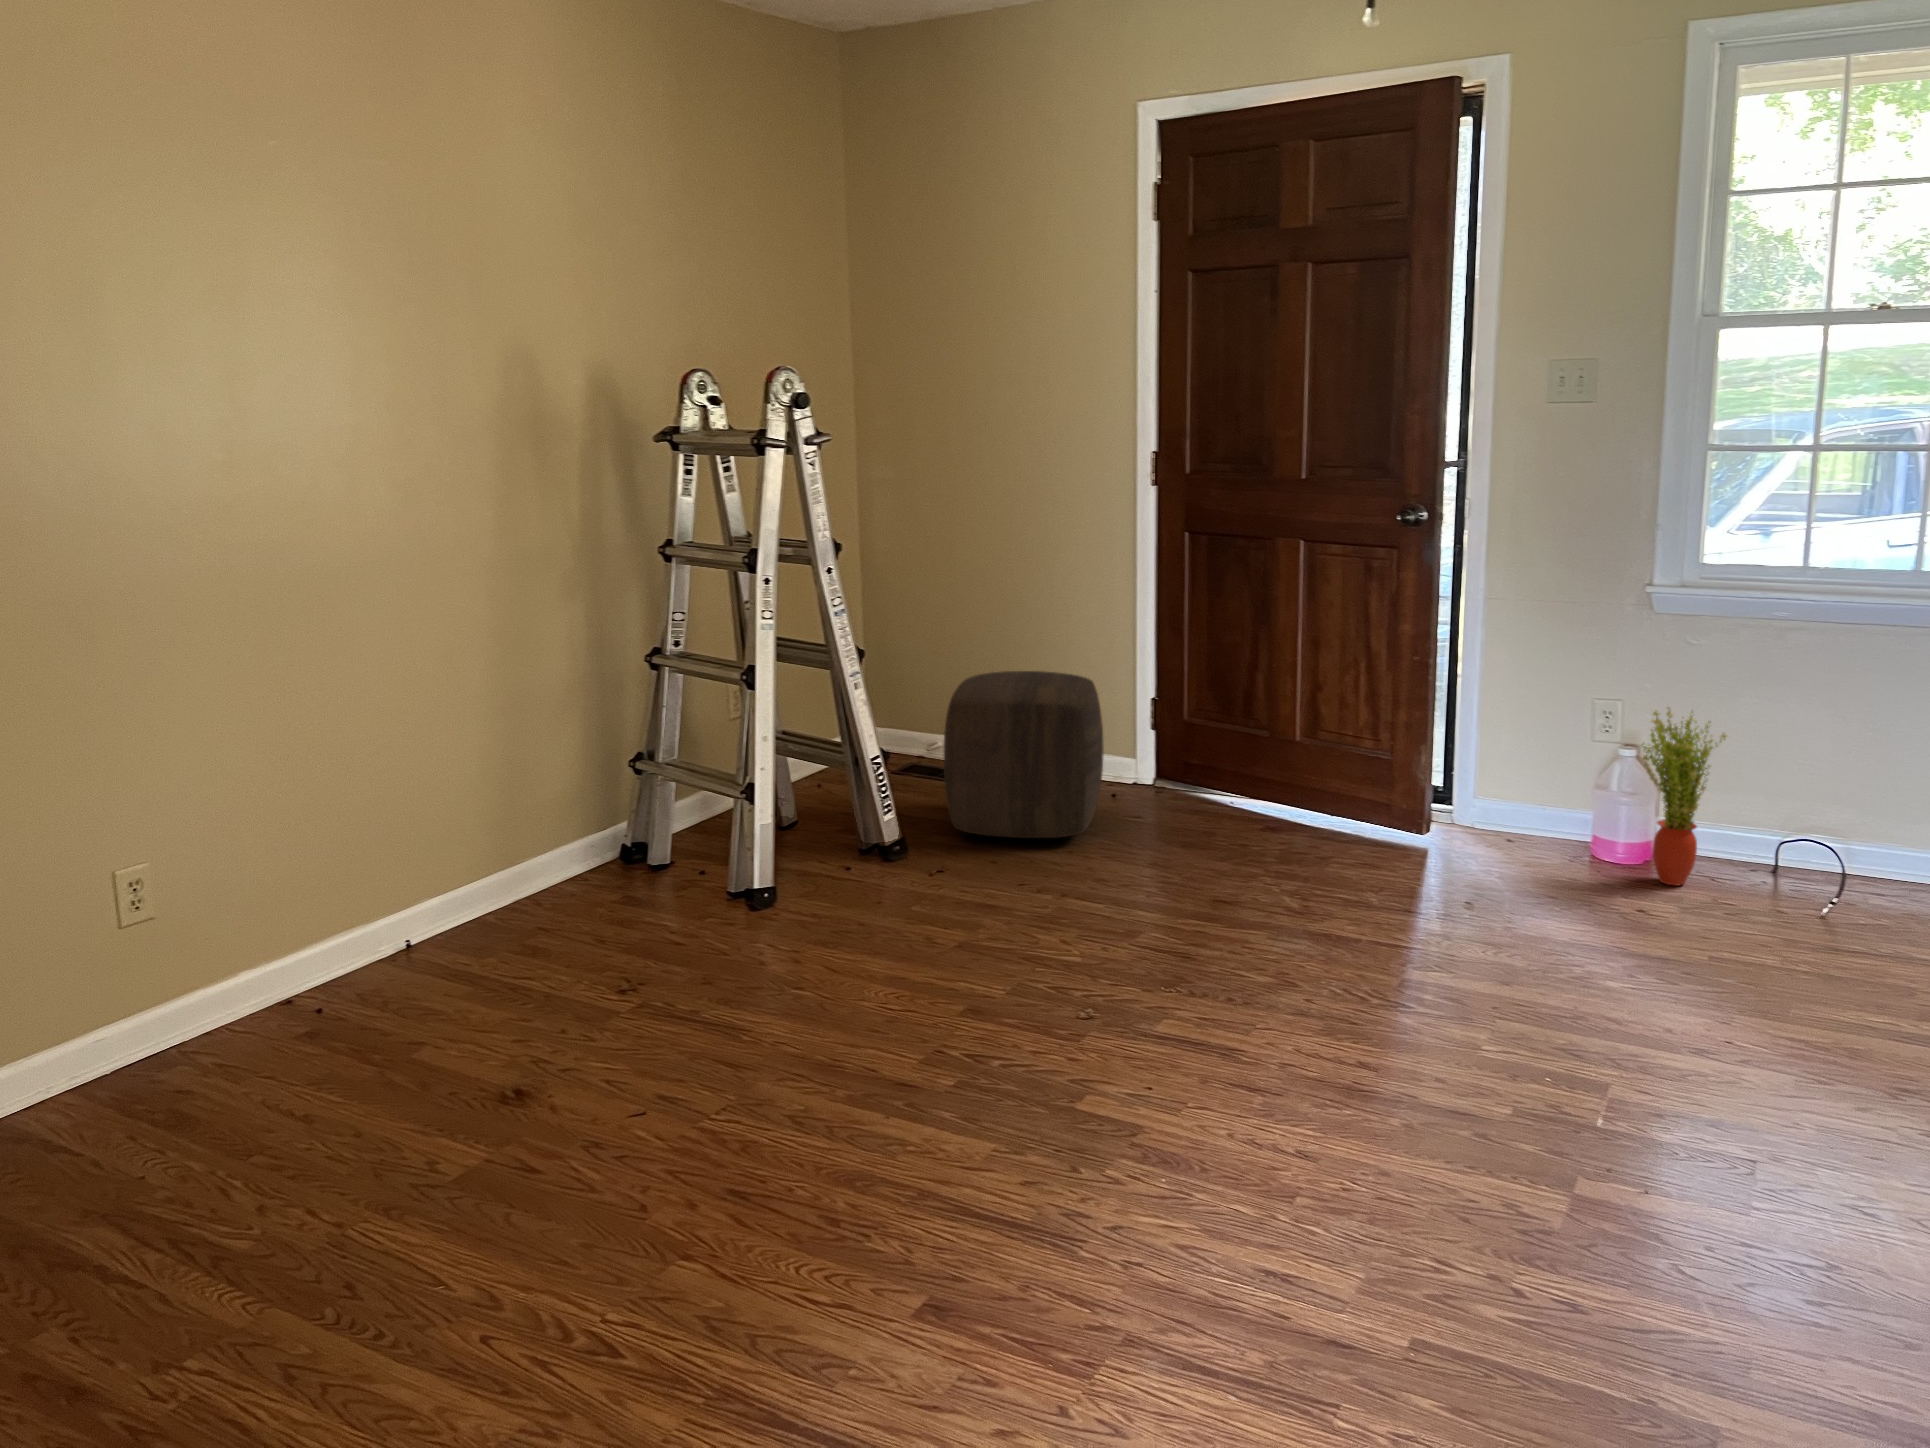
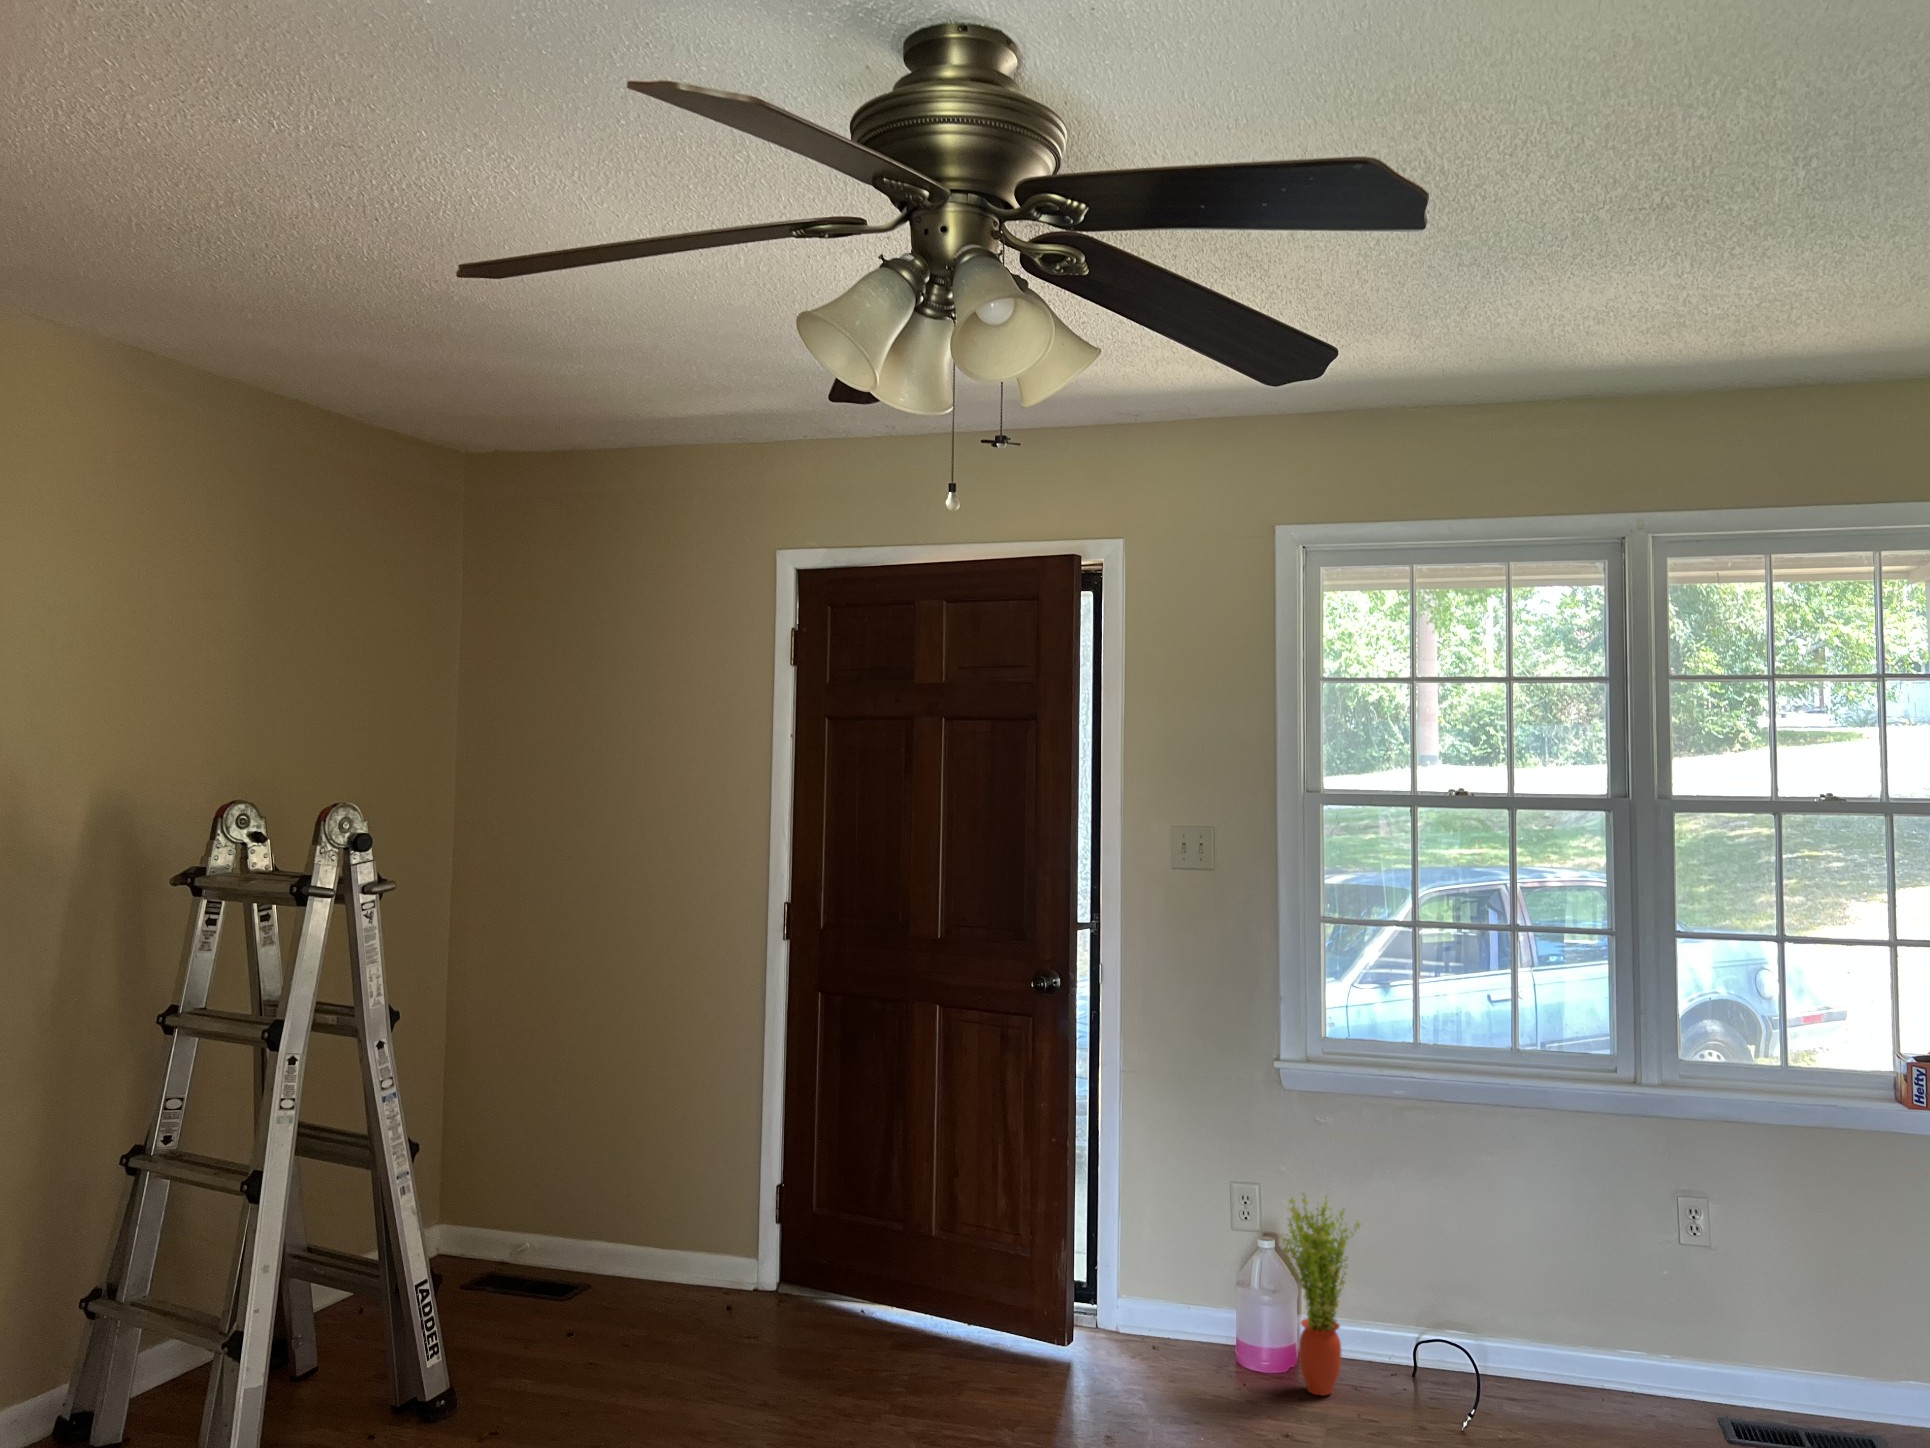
ottoman: present [944,671,1104,838] -> none [515,1160,712,1374]

